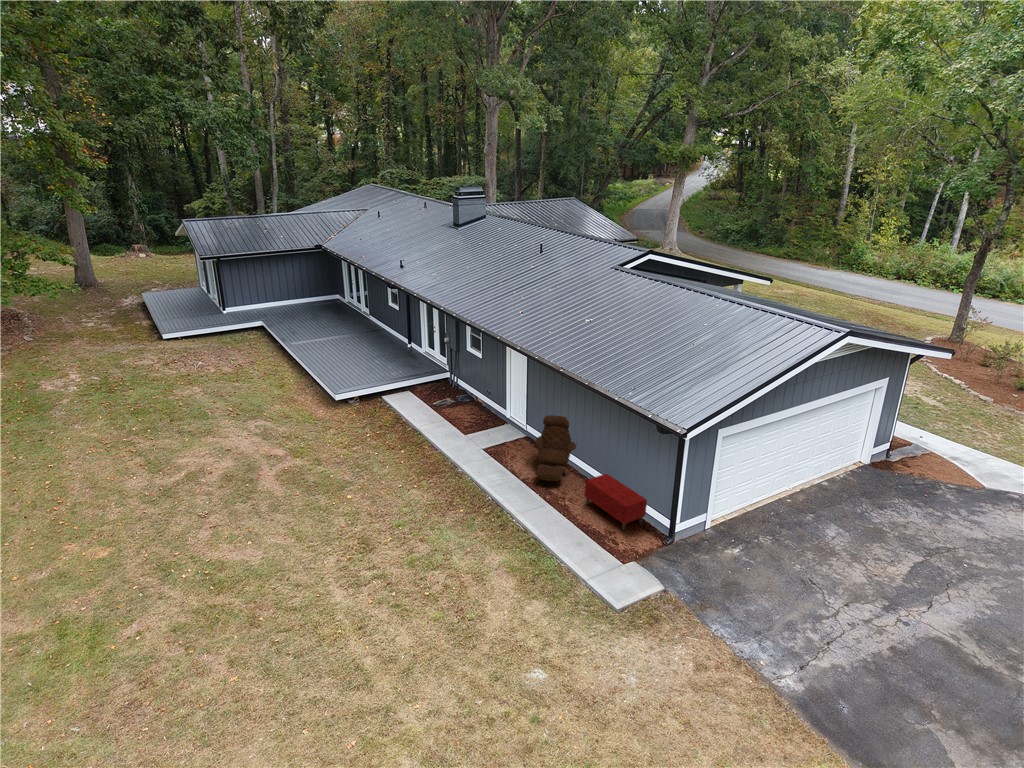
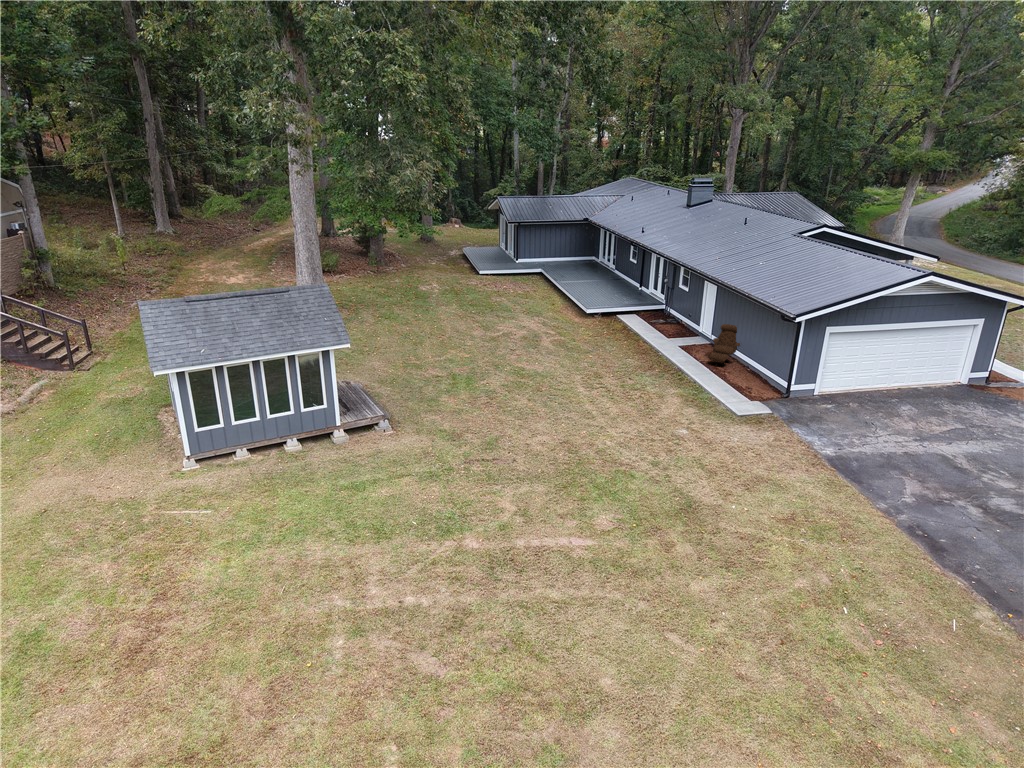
bench: present [585,474,647,531] -> none [738,358,776,388]

